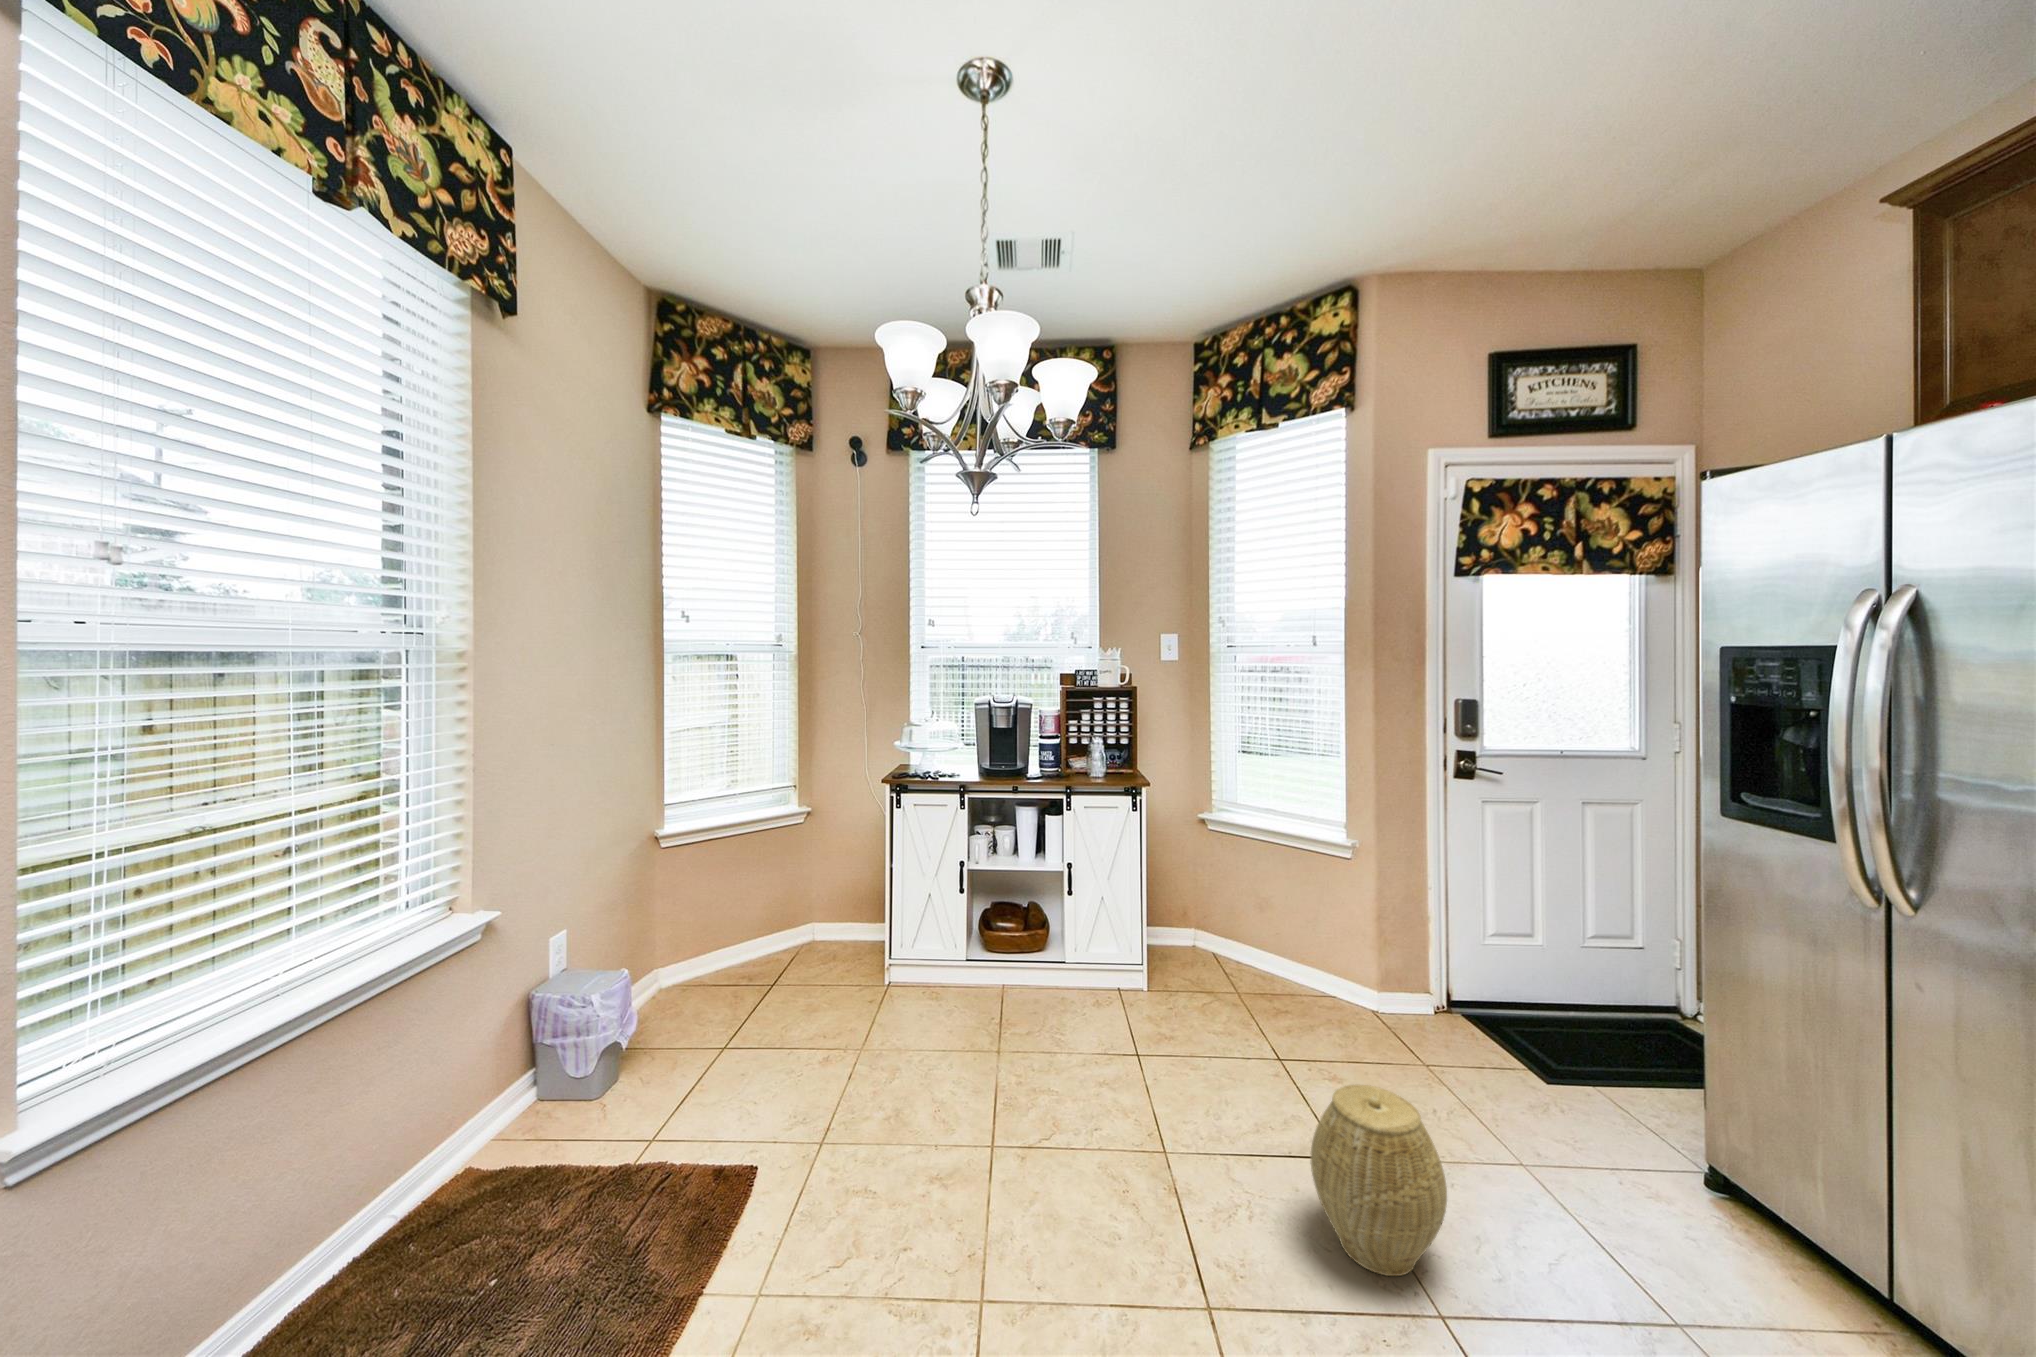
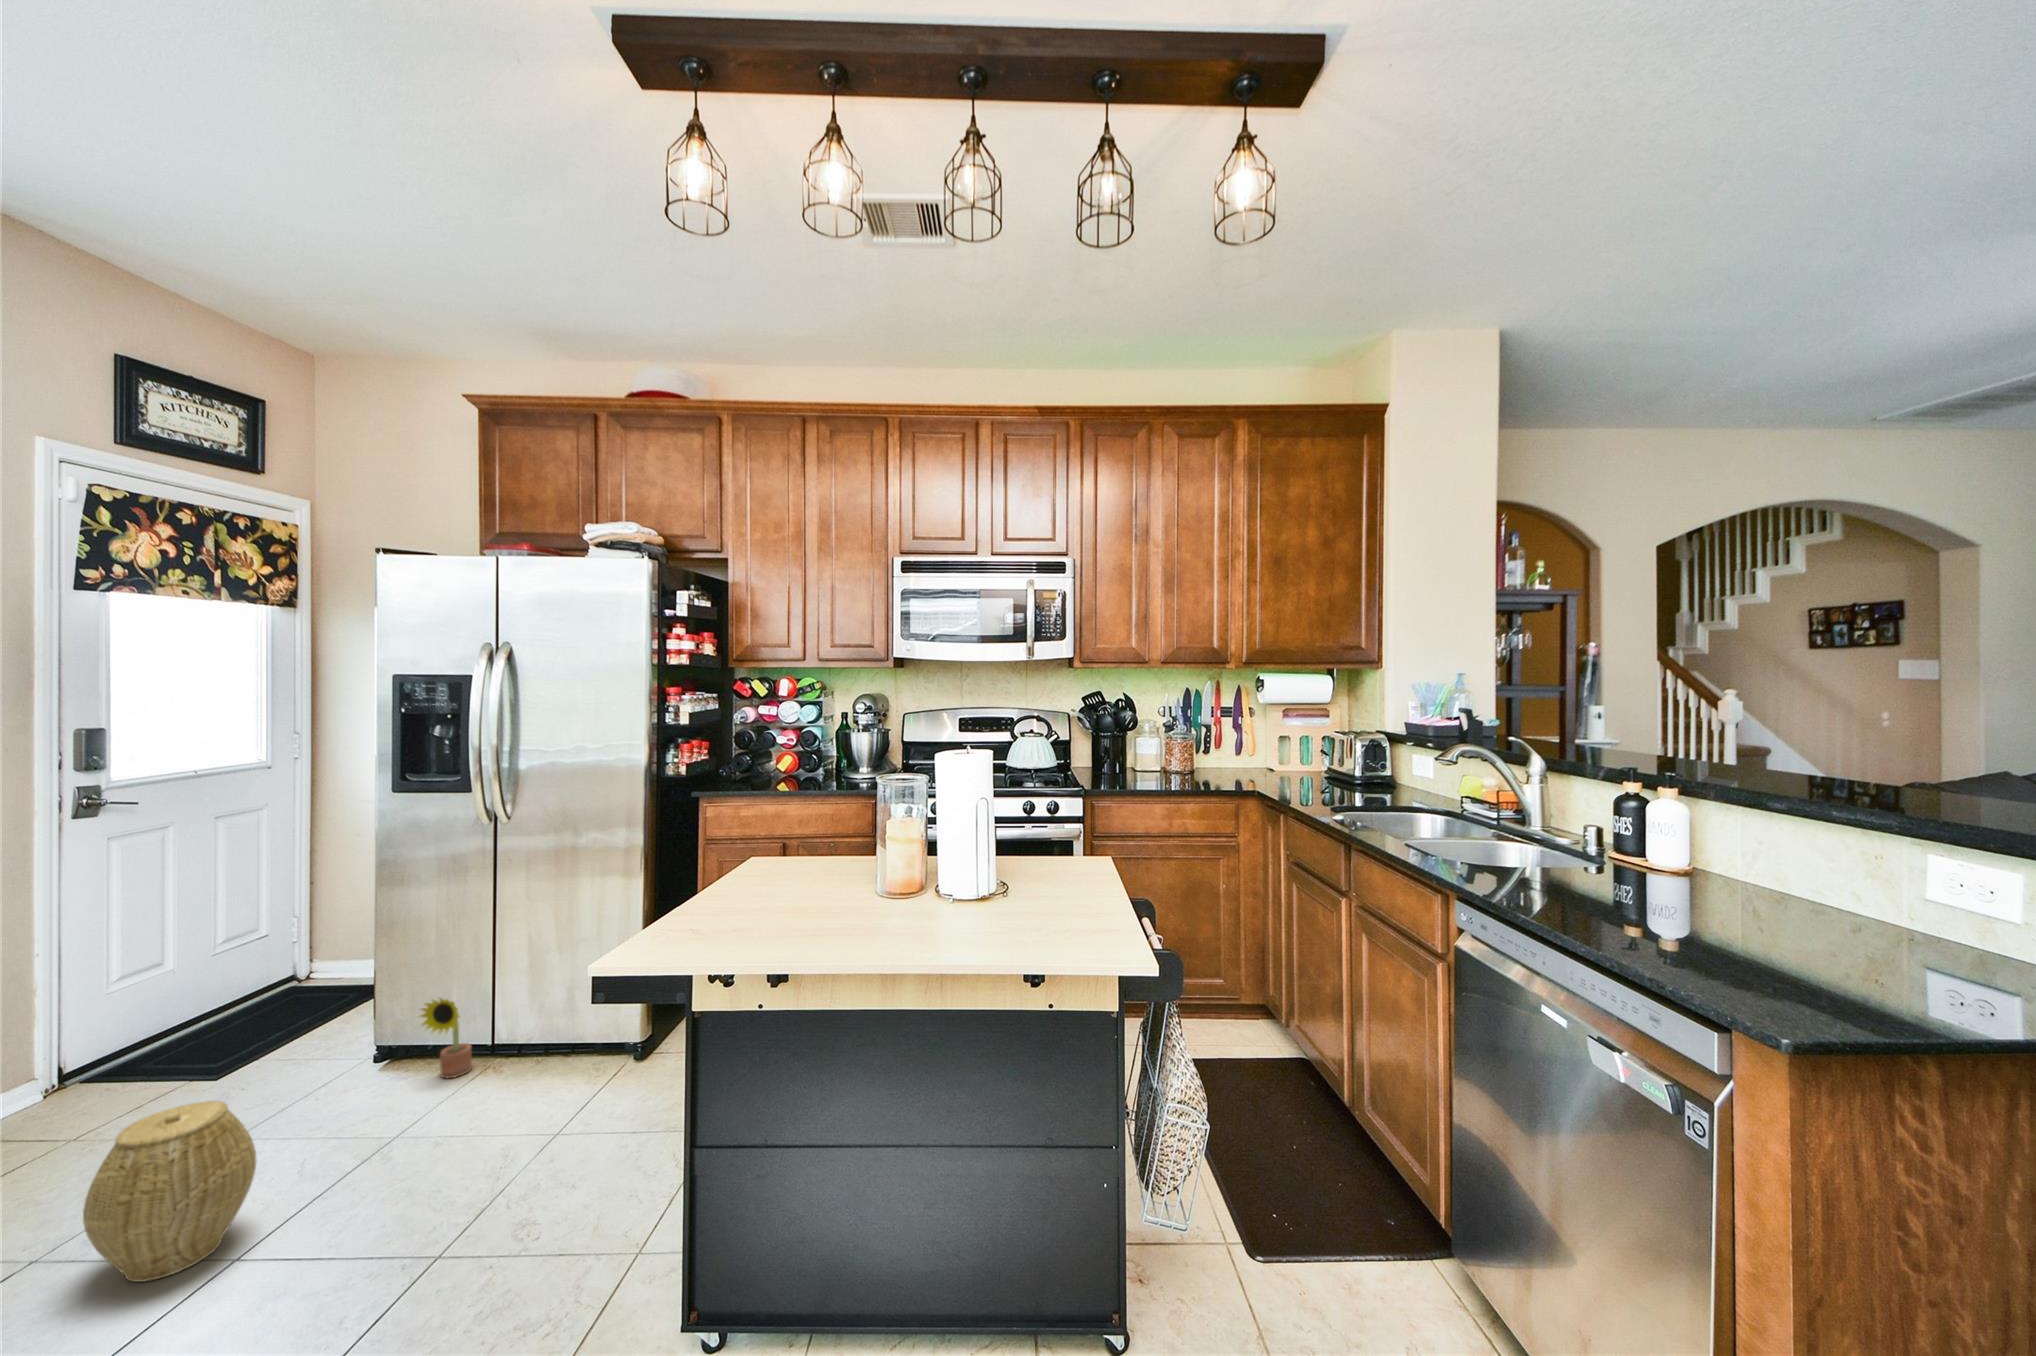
decorative plant: none [1727,1141,1830,1306] -> present [420,998,472,1078]

